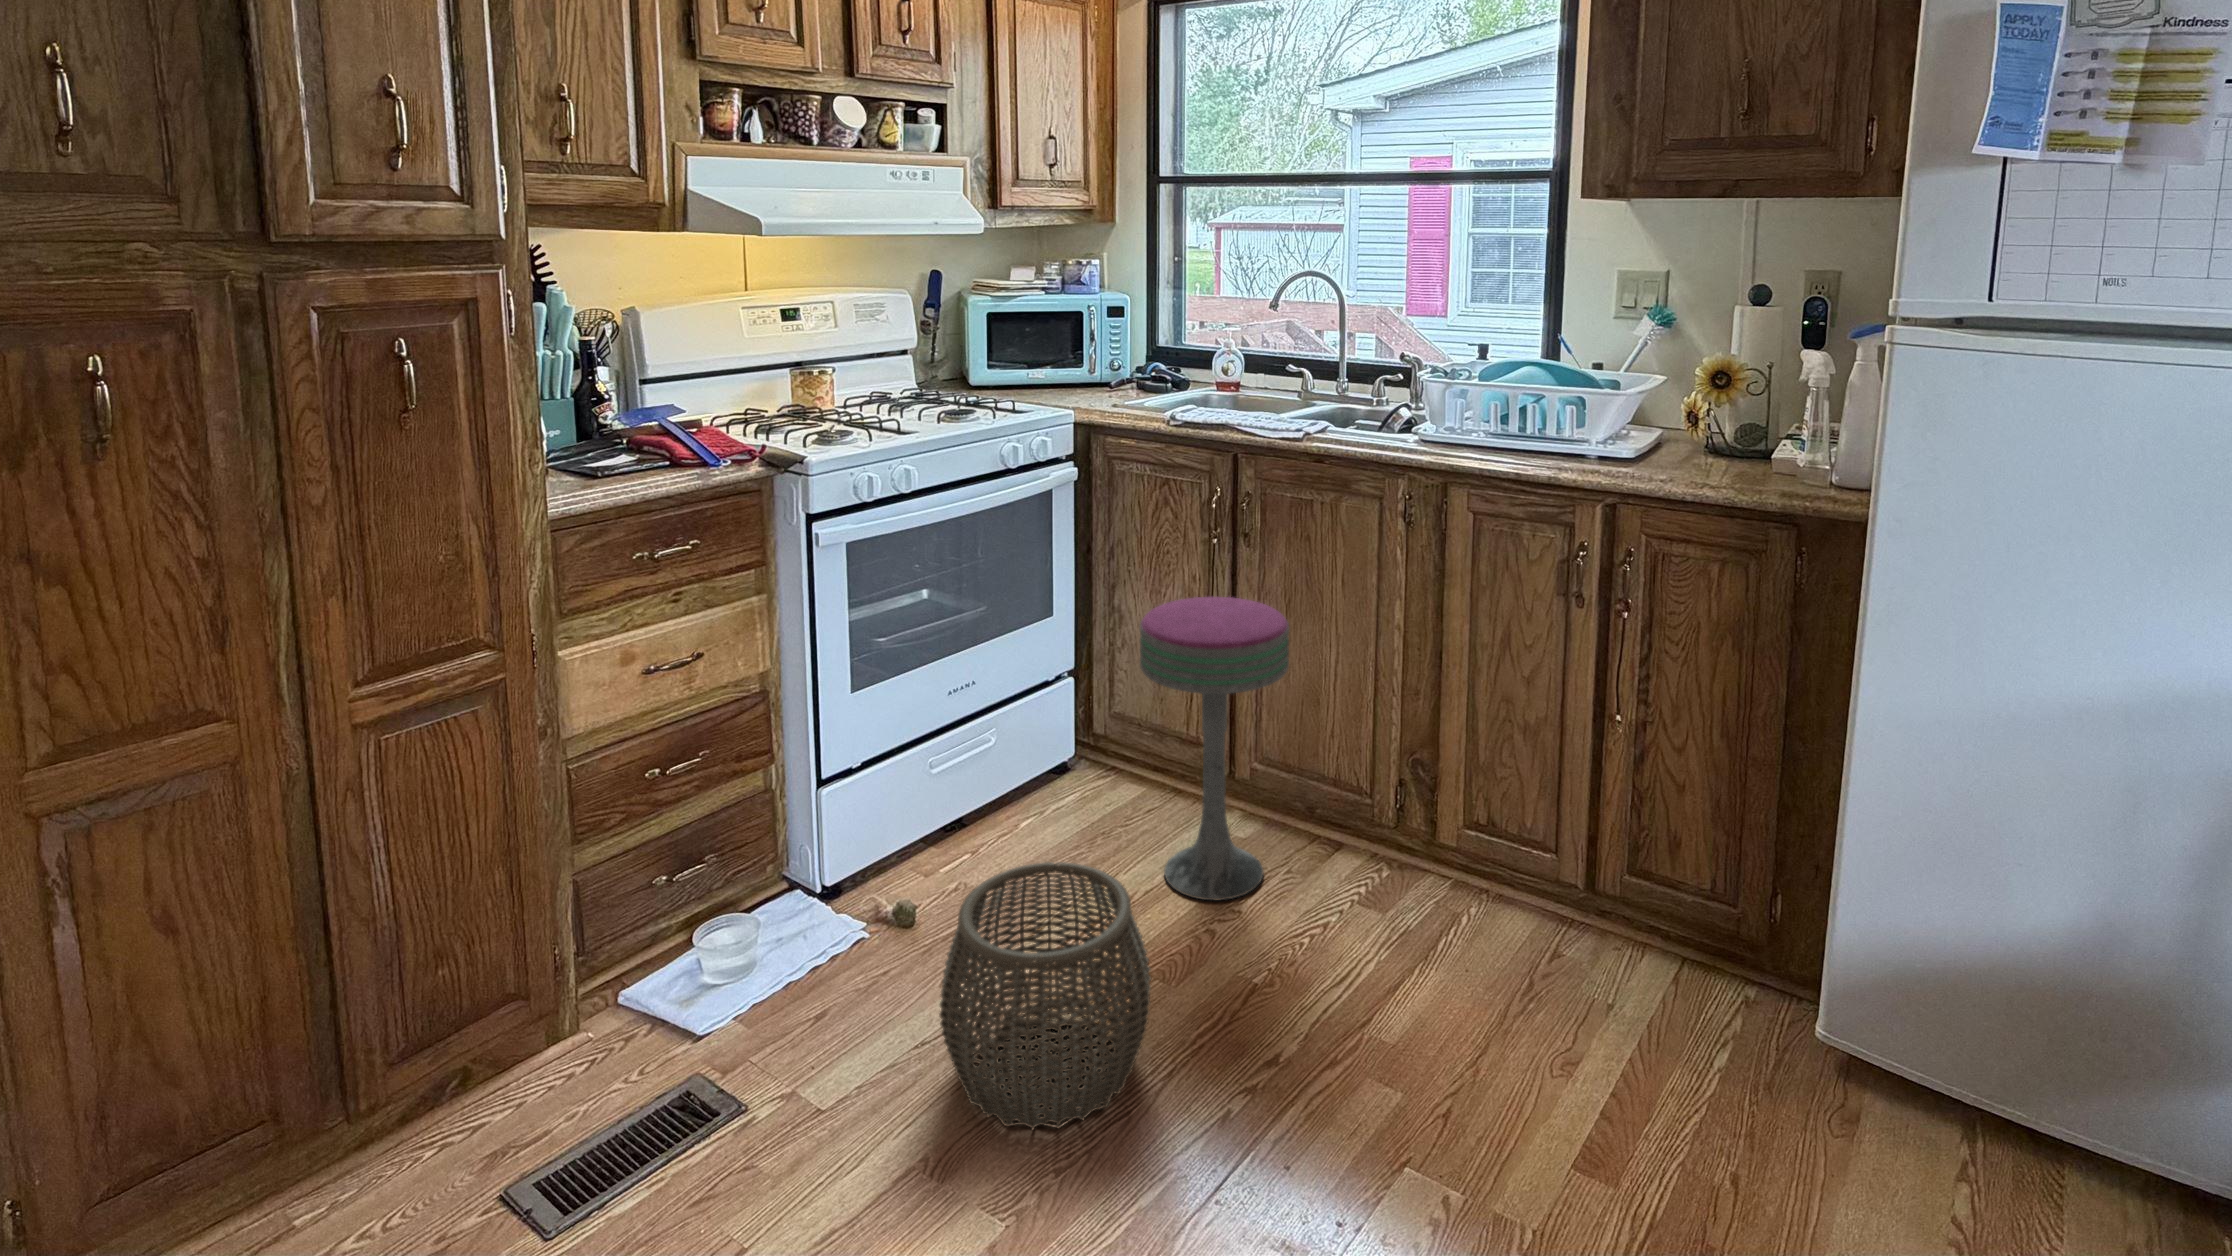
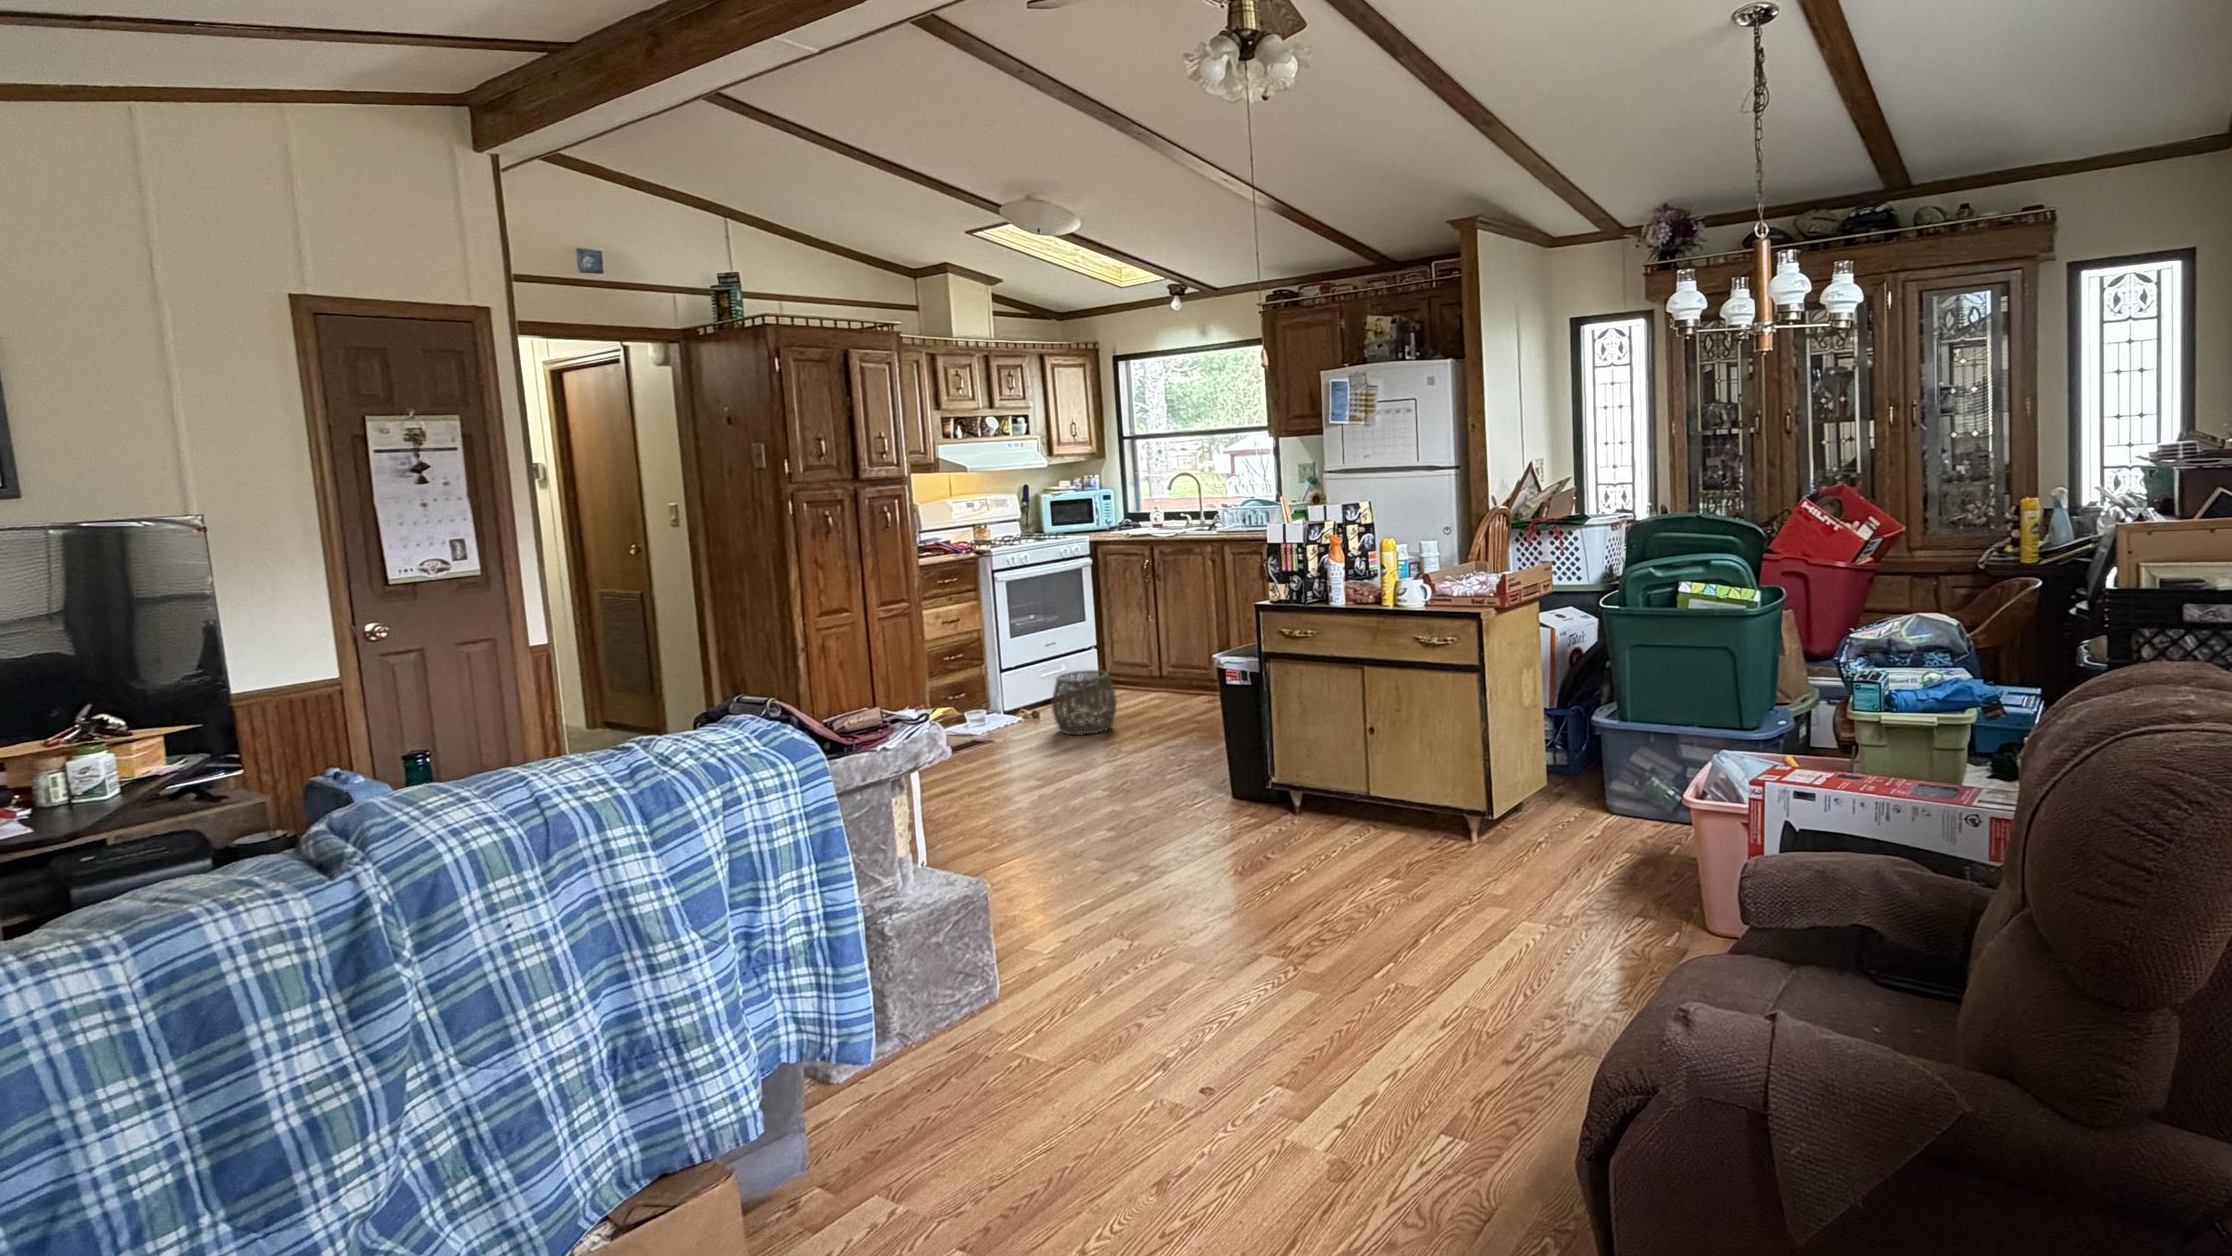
bar stool: present [1139,597,1289,900] -> none [1115,600,1169,706]

